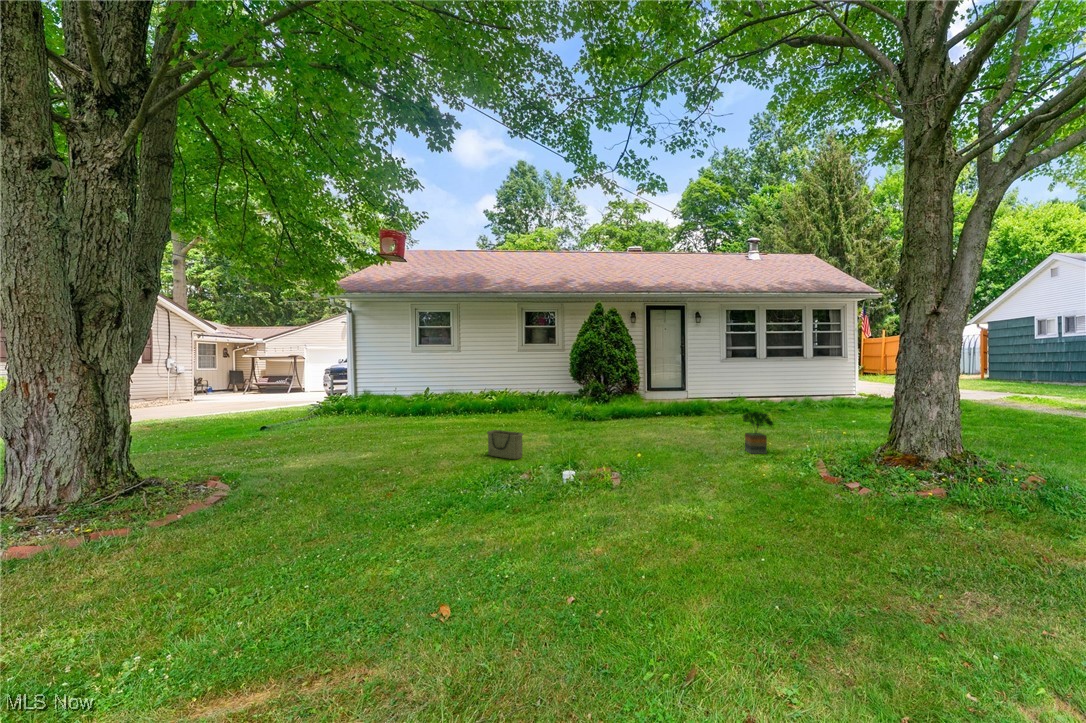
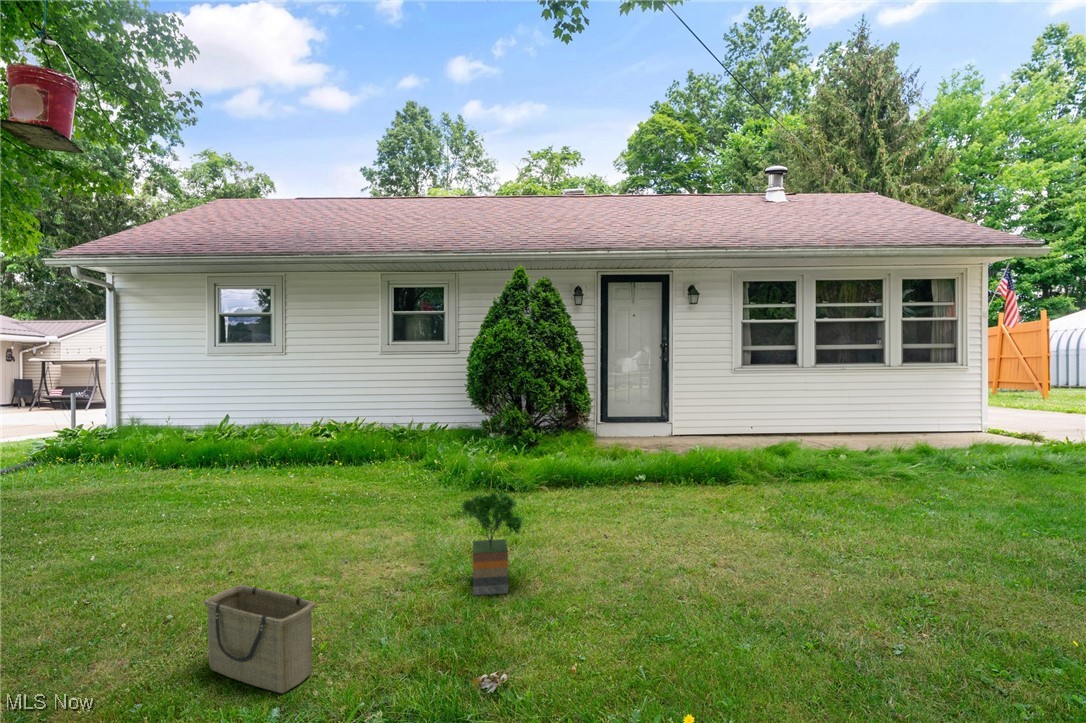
potted tree: present [742,412,773,454] -> present [461,493,523,595]

